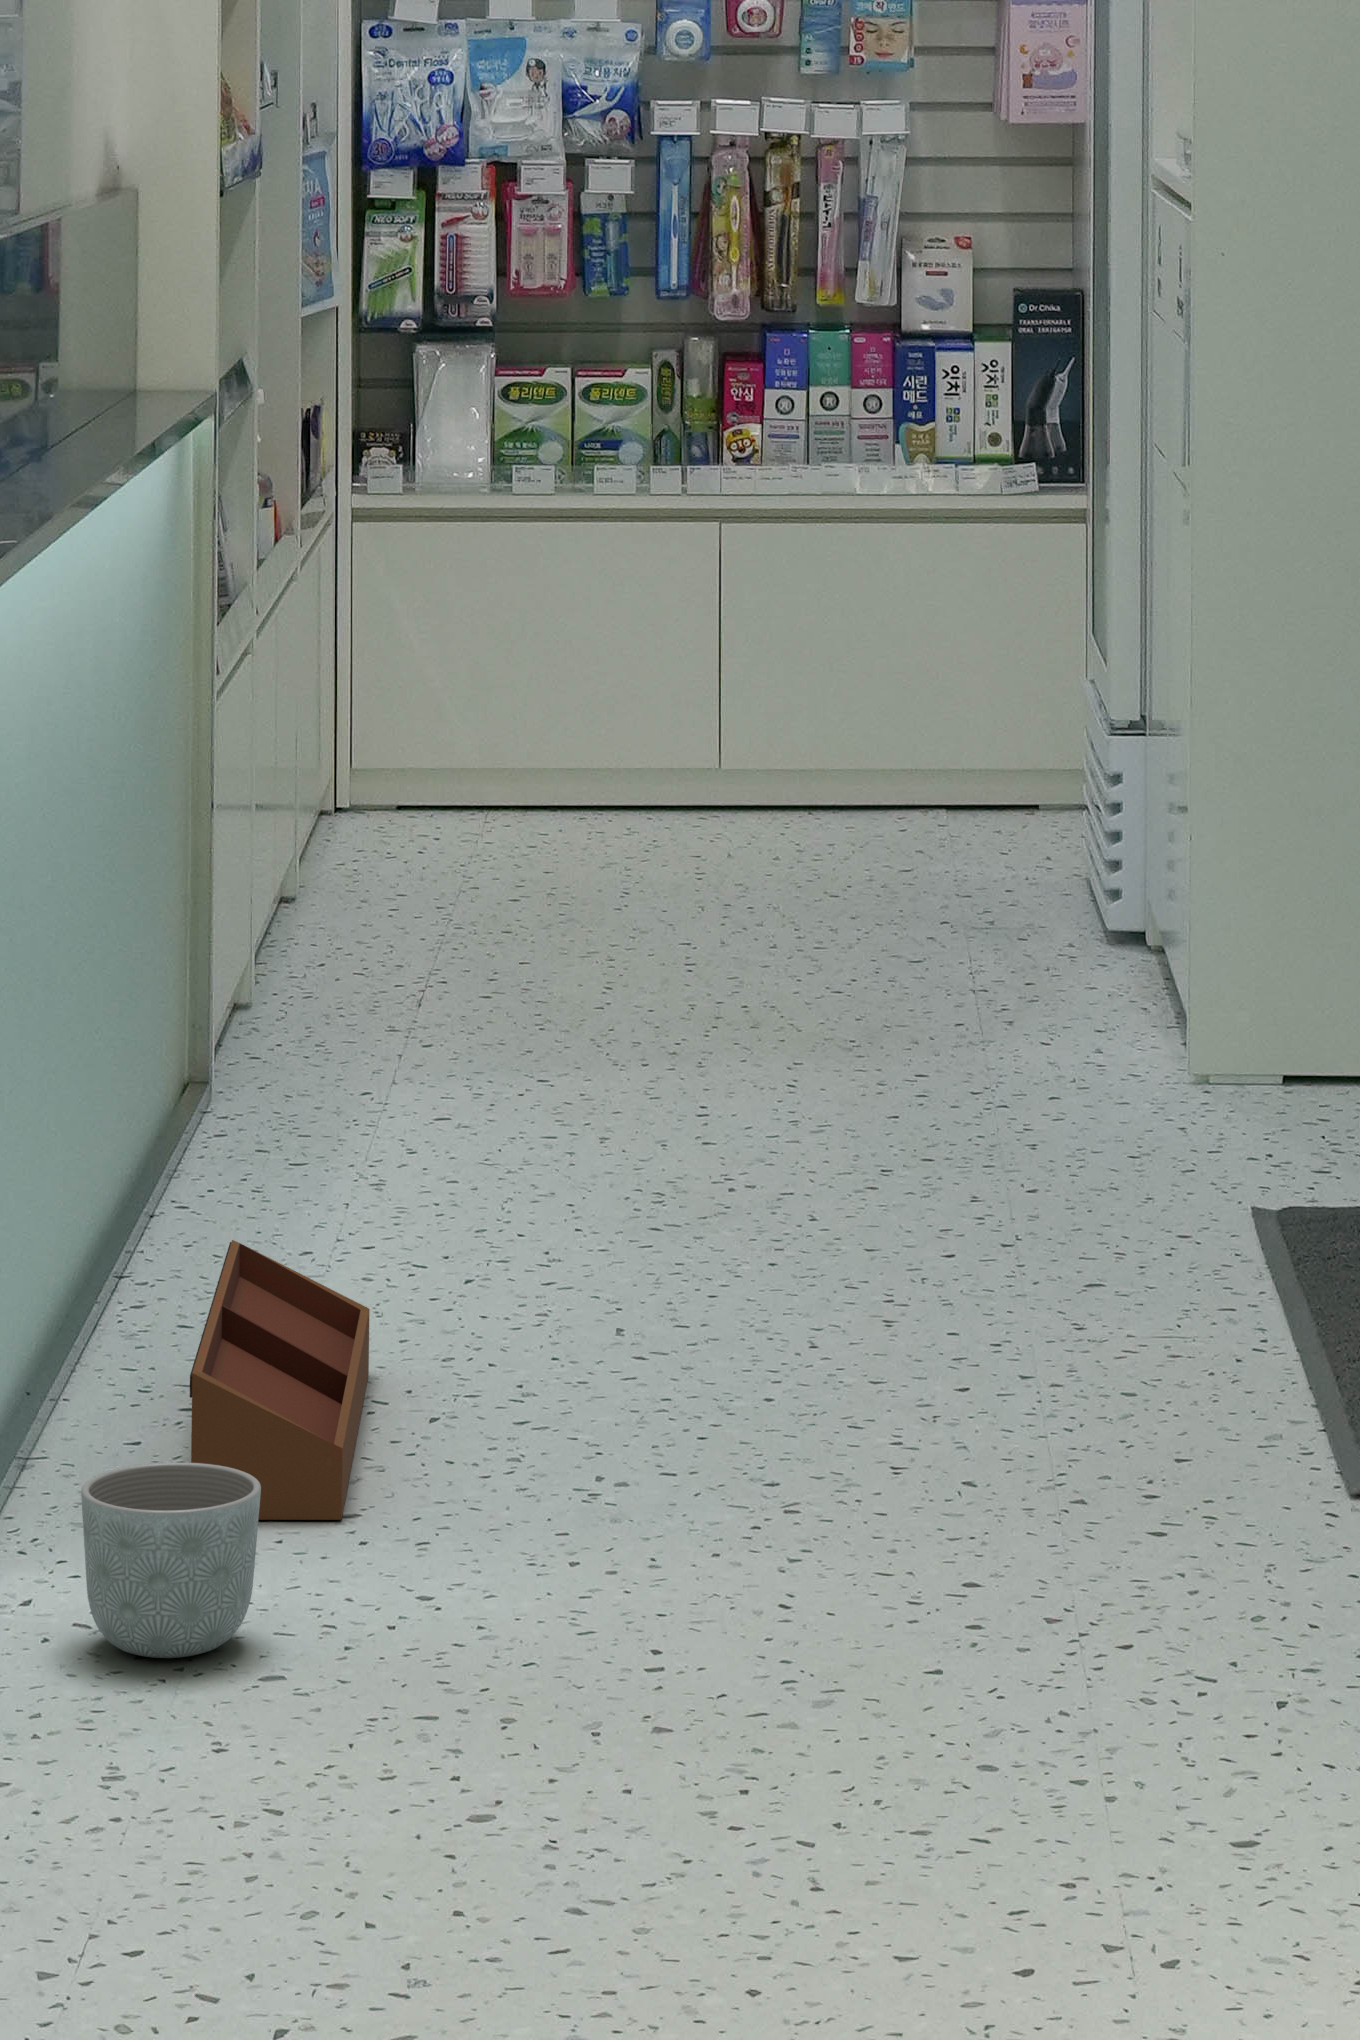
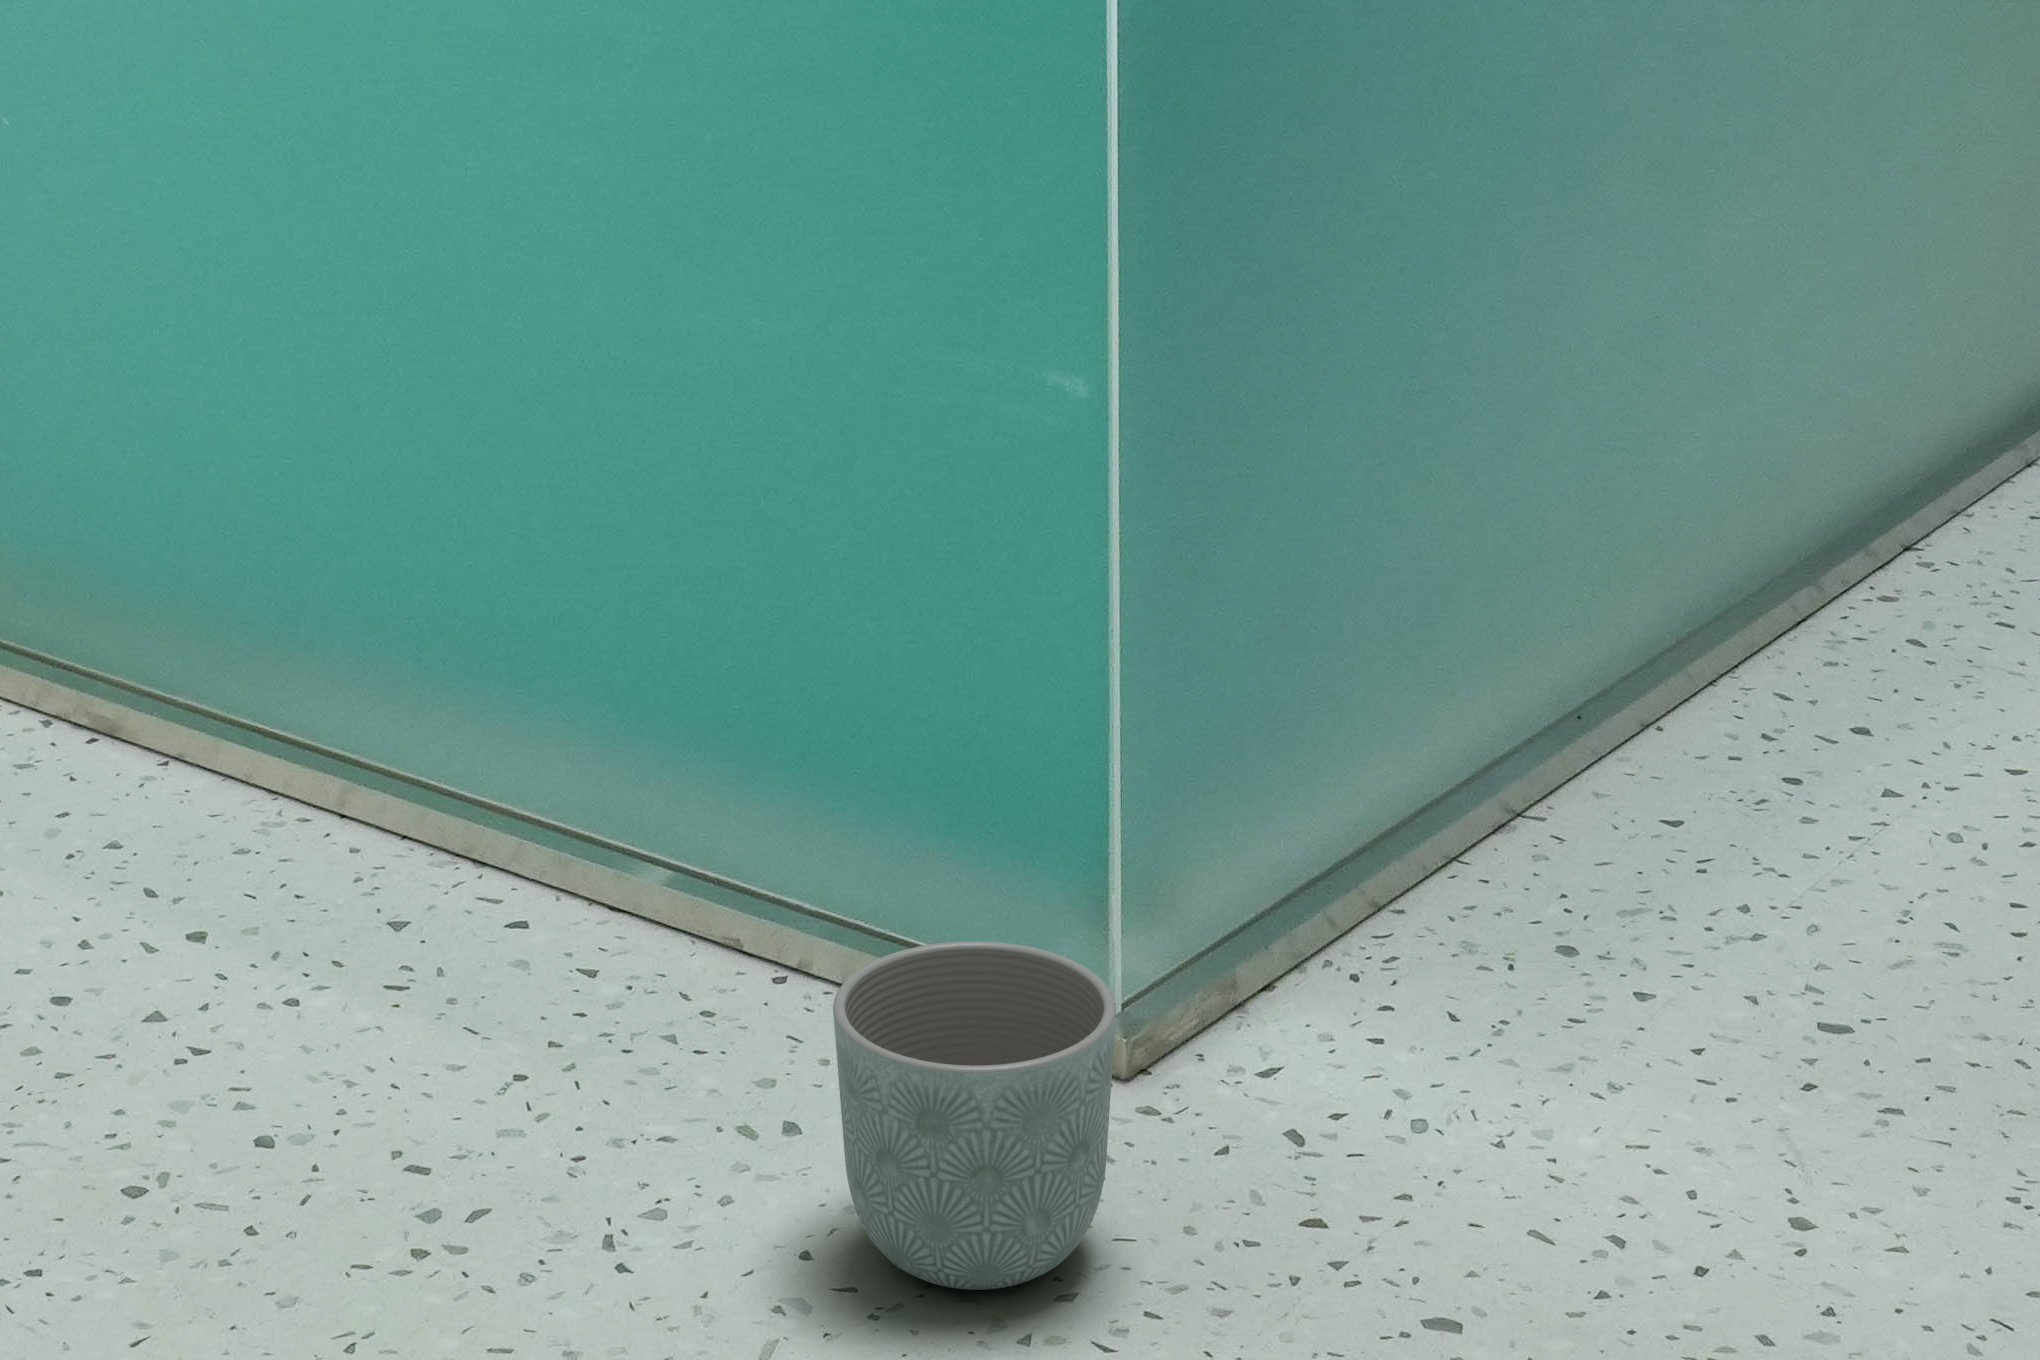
storage bin: present [190,1240,370,1520] -> none [1314,543,1872,1055]

